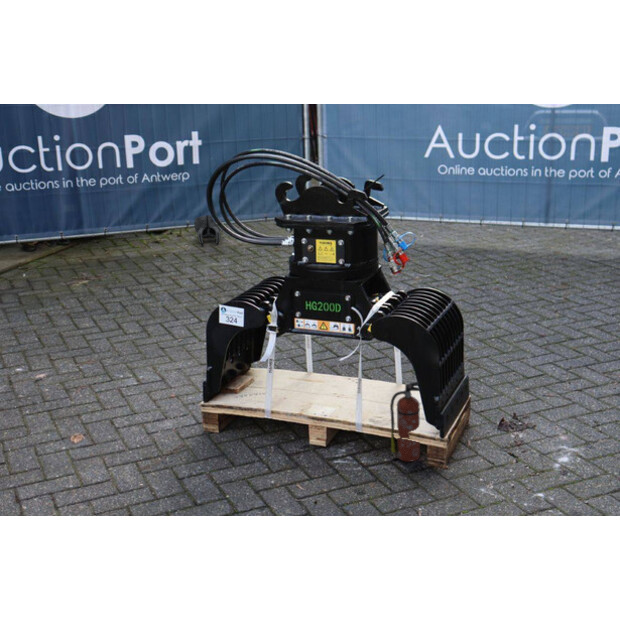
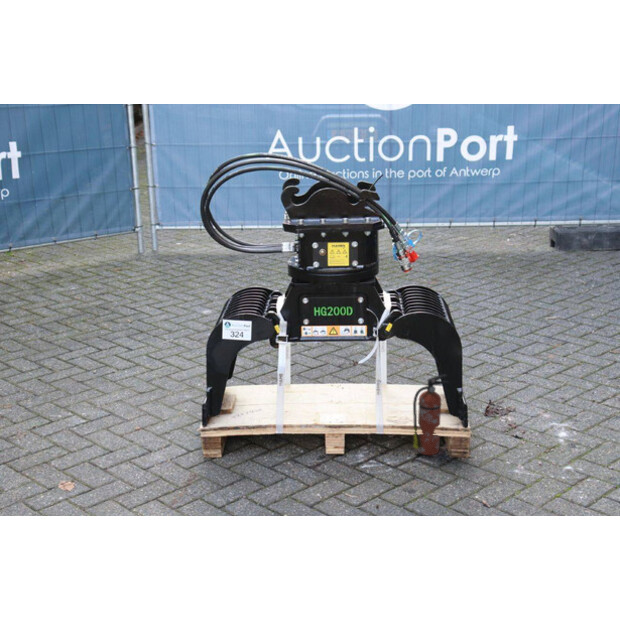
backpack: present [194,215,222,245] -> none [22,232,57,265]

